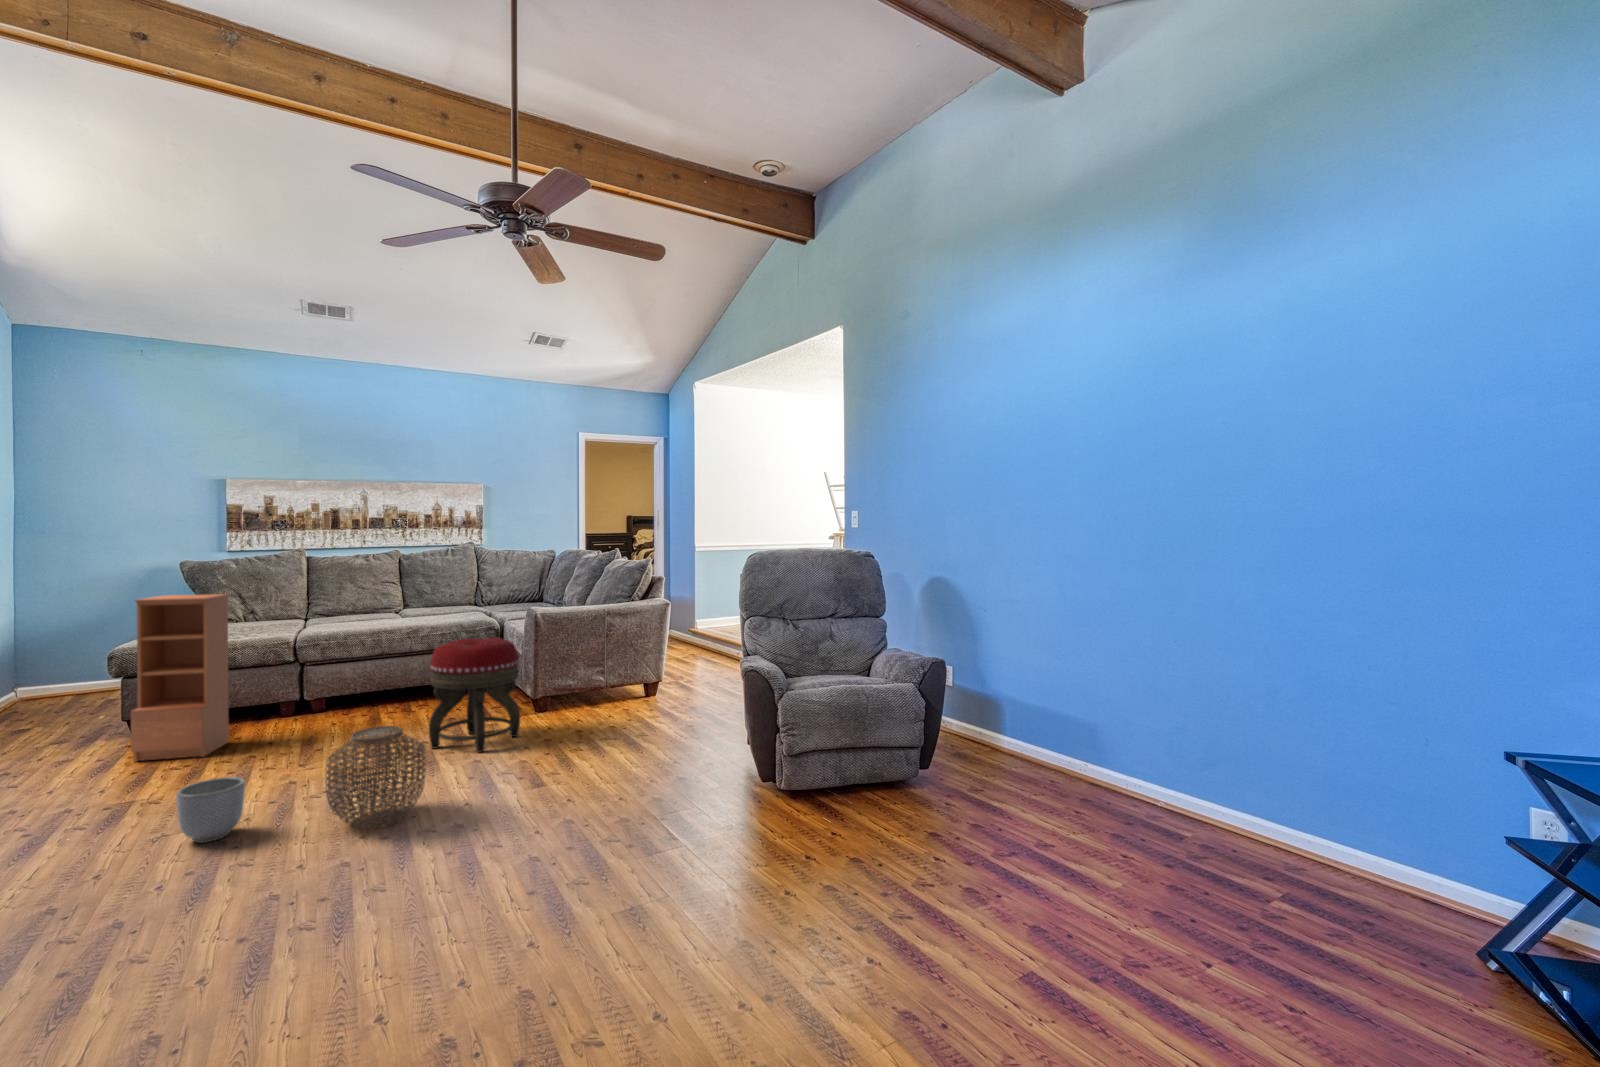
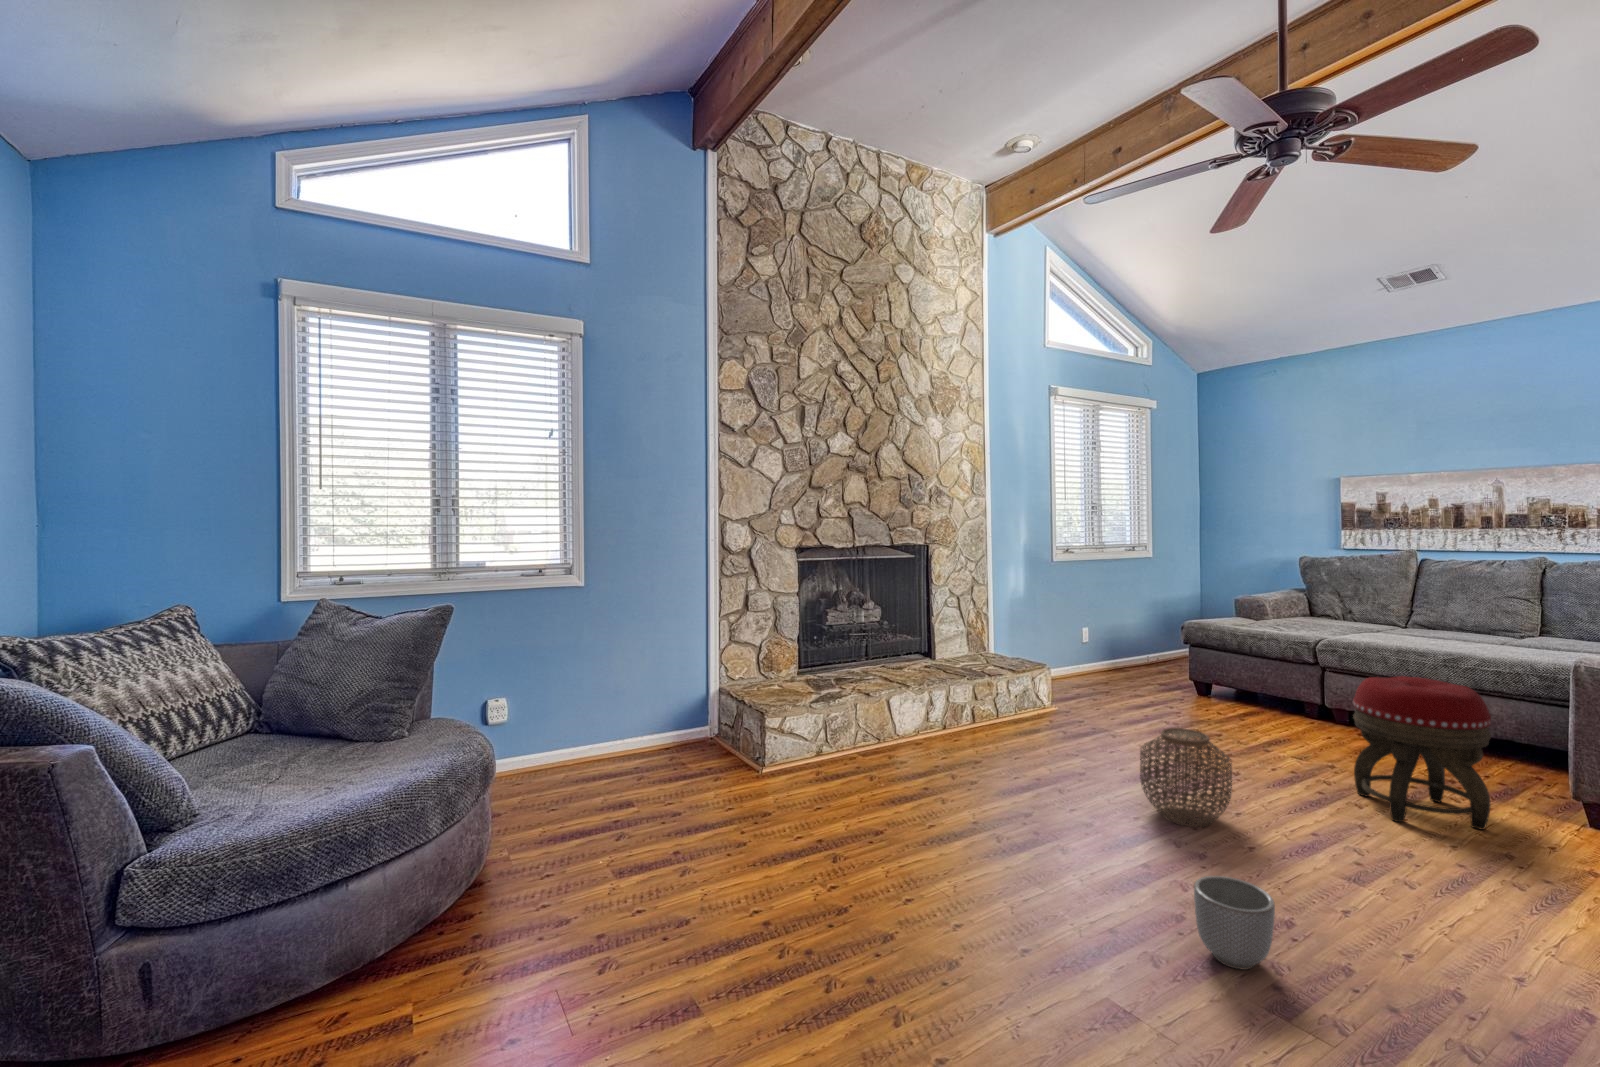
bookcase: present [131,594,229,762] -> none [1162,585,1235,723]
planter: present [176,777,245,843] -> present [1194,876,1275,970]

